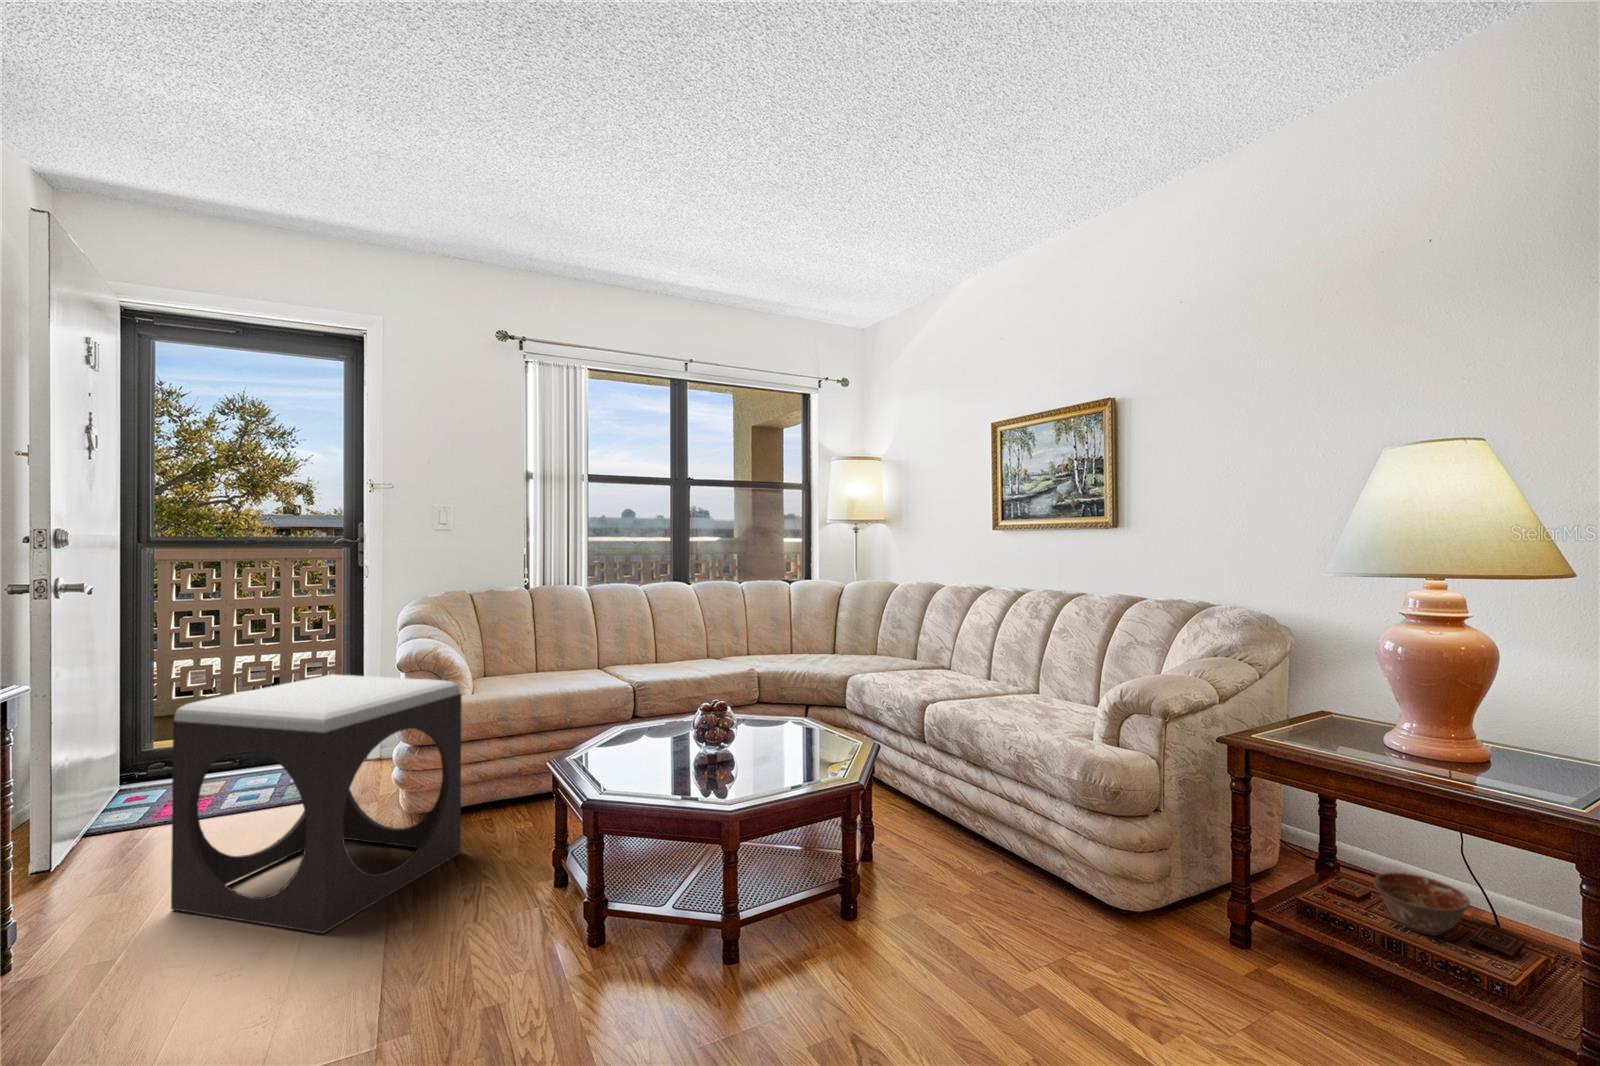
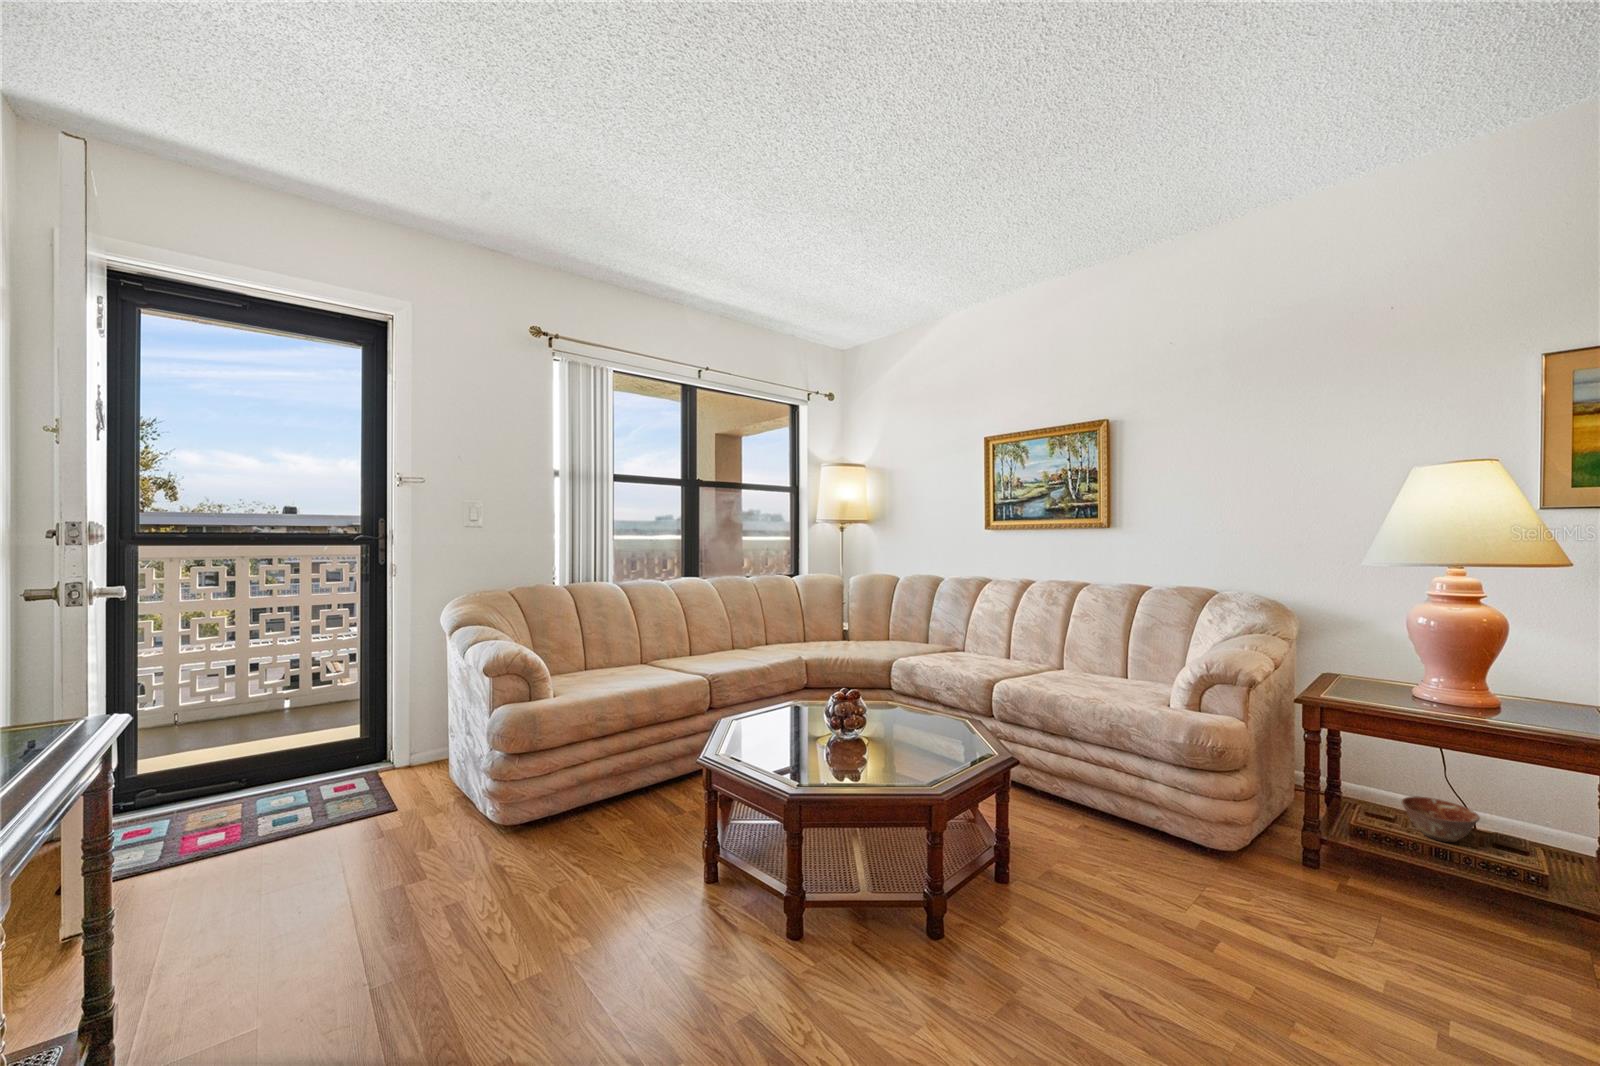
footstool: present [171,674,462,933] -> none [318,682,595,956]

